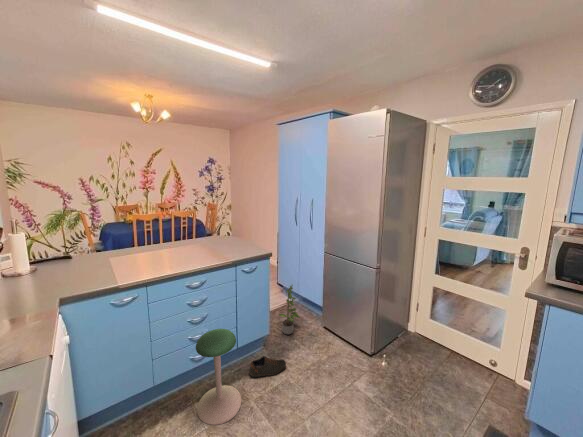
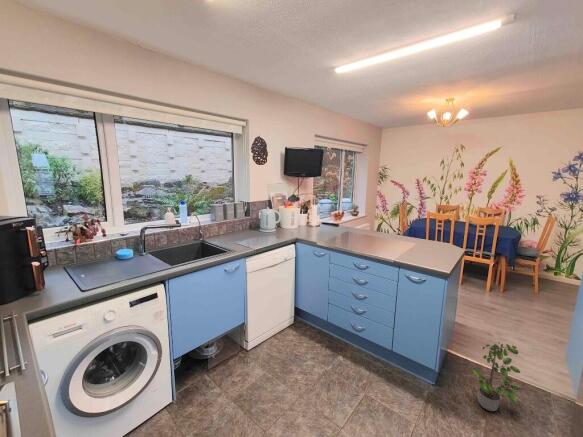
stool: present [196,329,241,425] -> none [330,306,368,385]
shoe: present [249,356,286,377] -> none [387,370,428,412]

